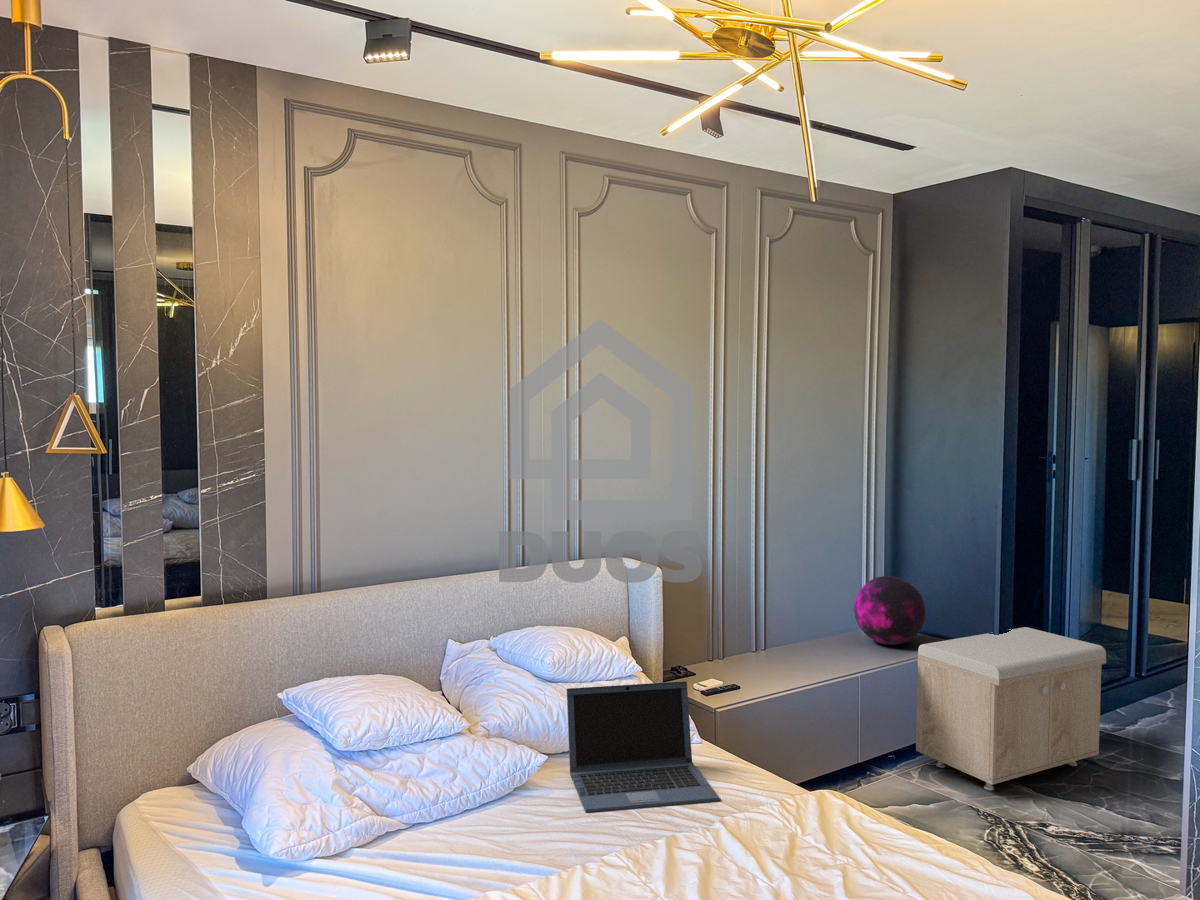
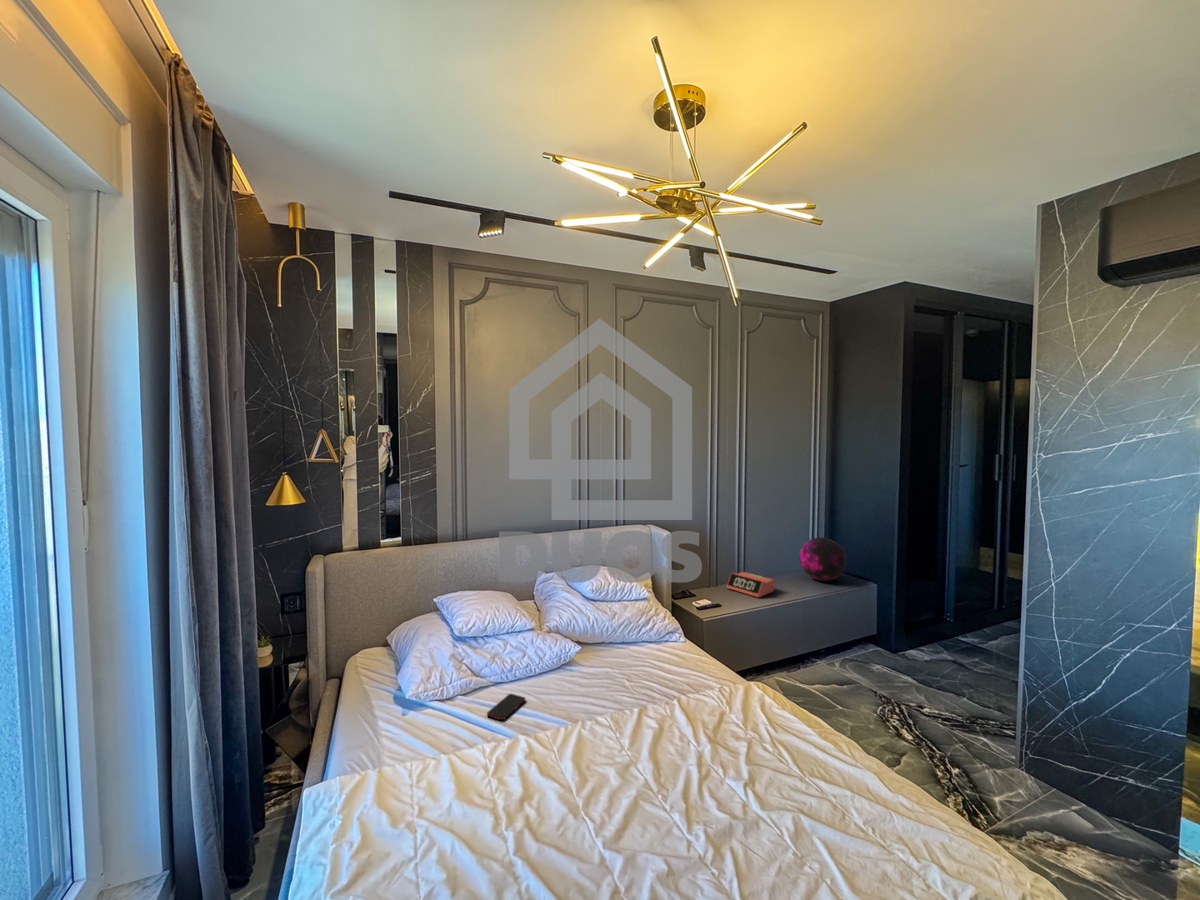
storage bench: present [916,627,1106,790] -> none [838,574,971,679]
alarm clock: none [746,636,821,674] -> present [727,572,774,597]
laptop: present [567,681,719,813] -> none [598,604,684,684]
smartphone: none [415,837,472,877] -> present [487,694,525,720]

